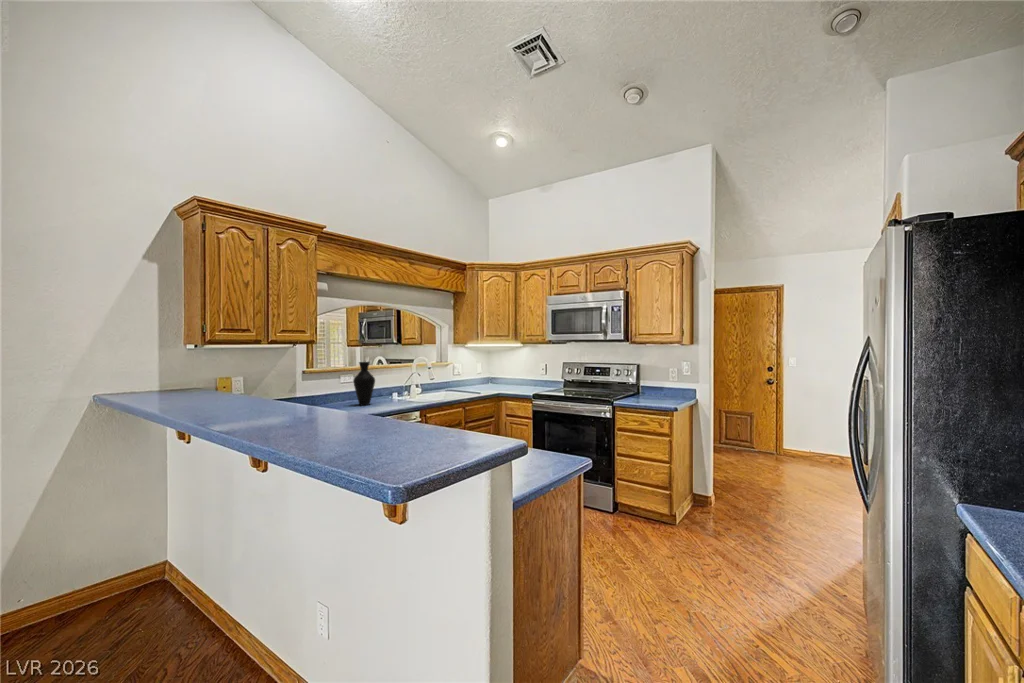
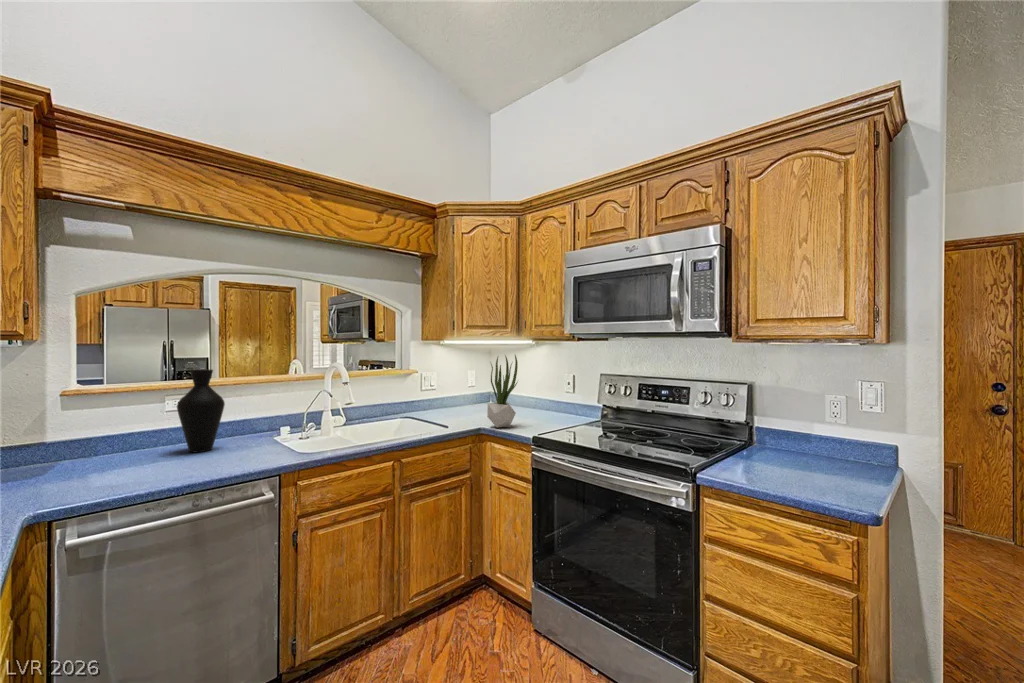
potted plant: none [503,351,521,392] -> present [487,355,518,427]

